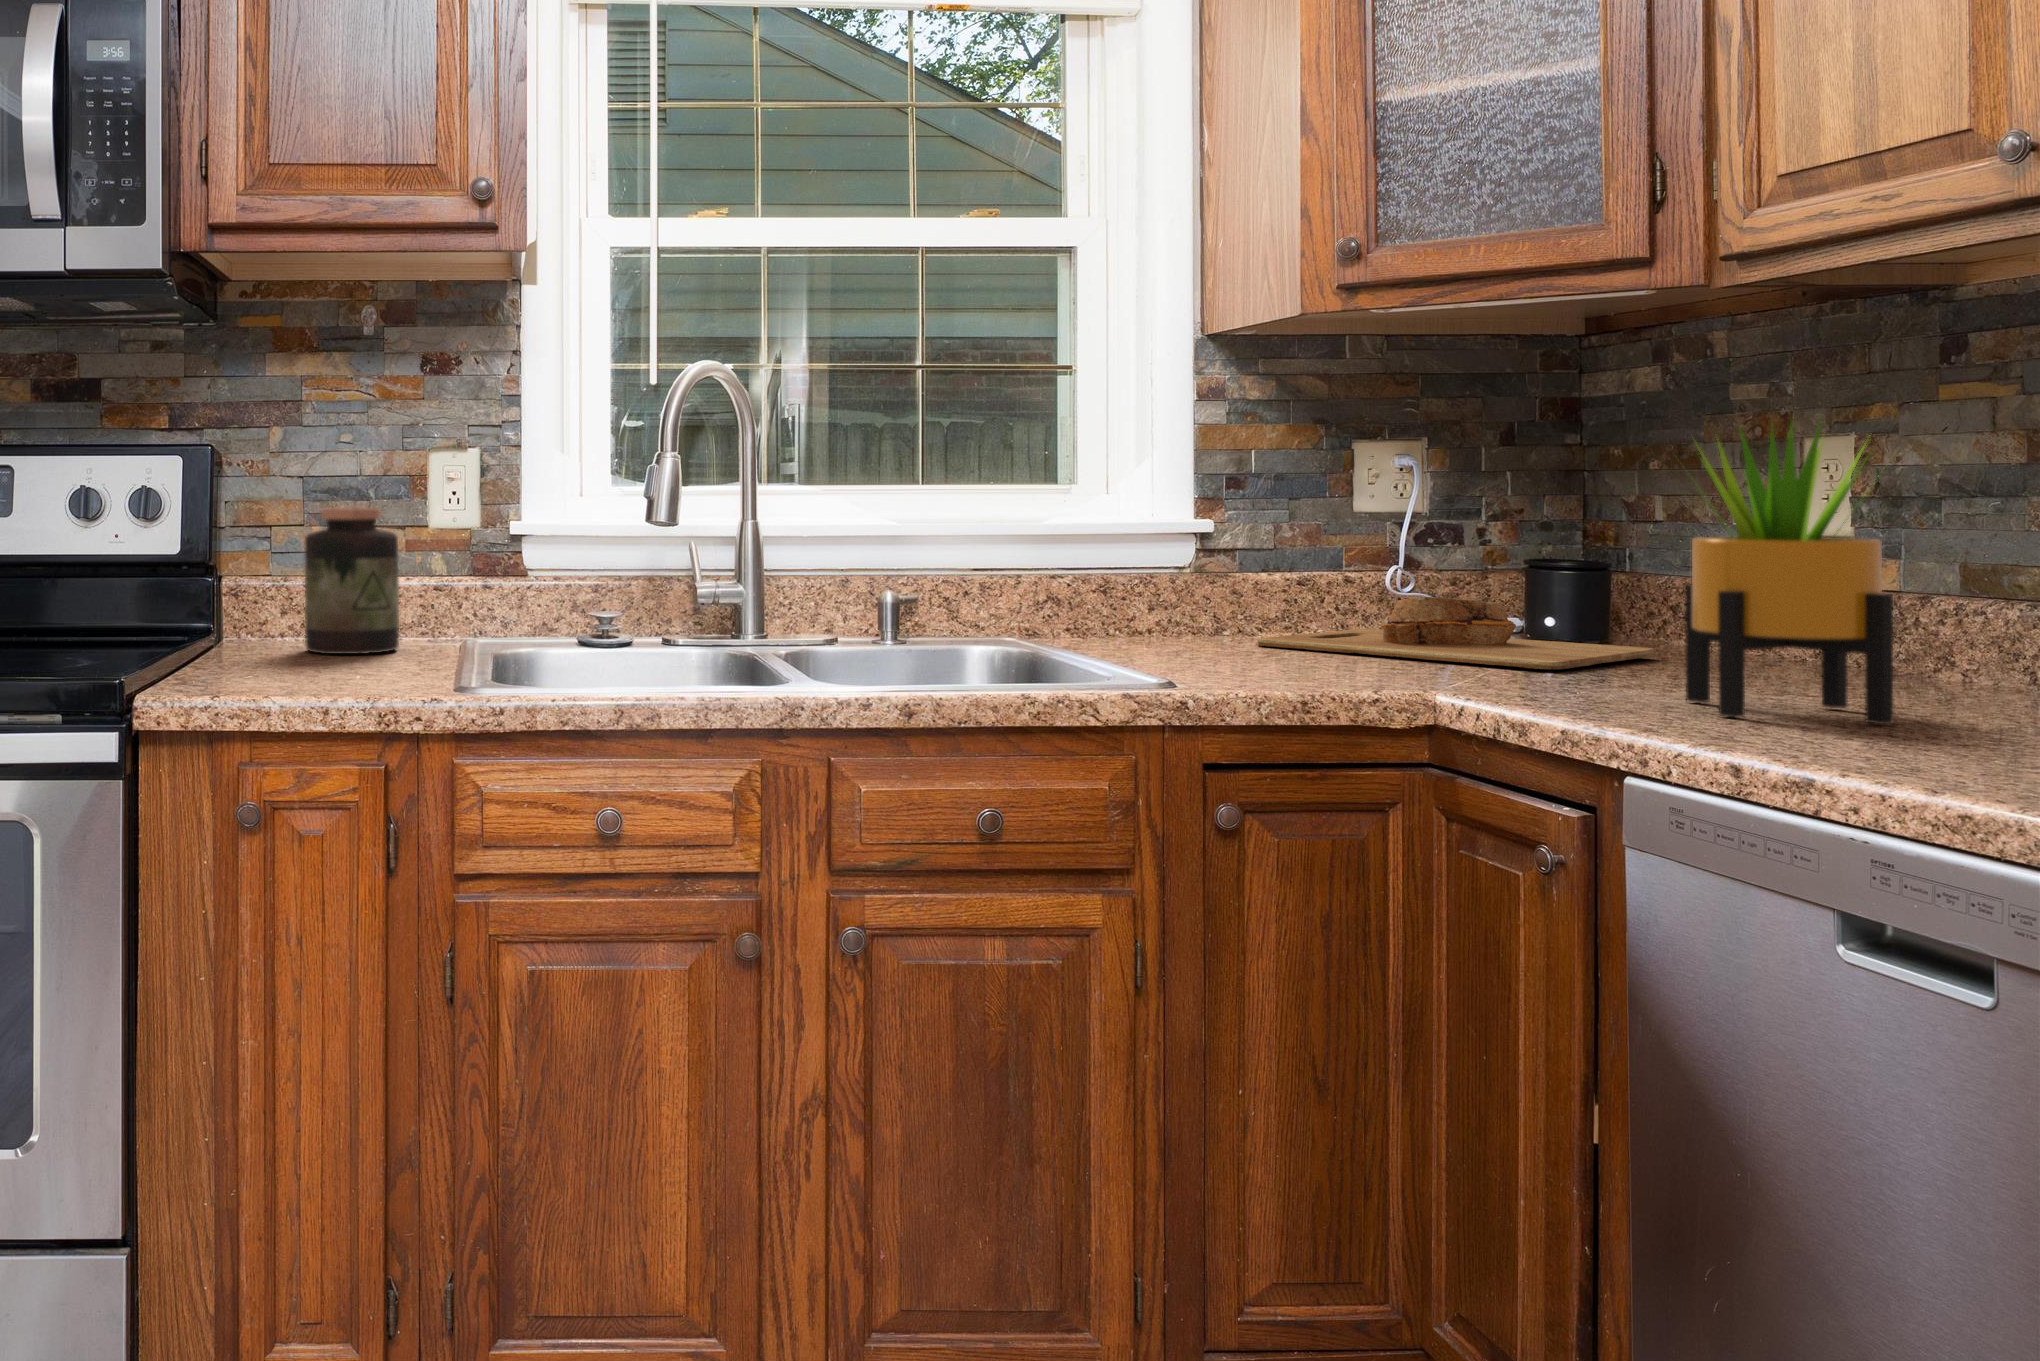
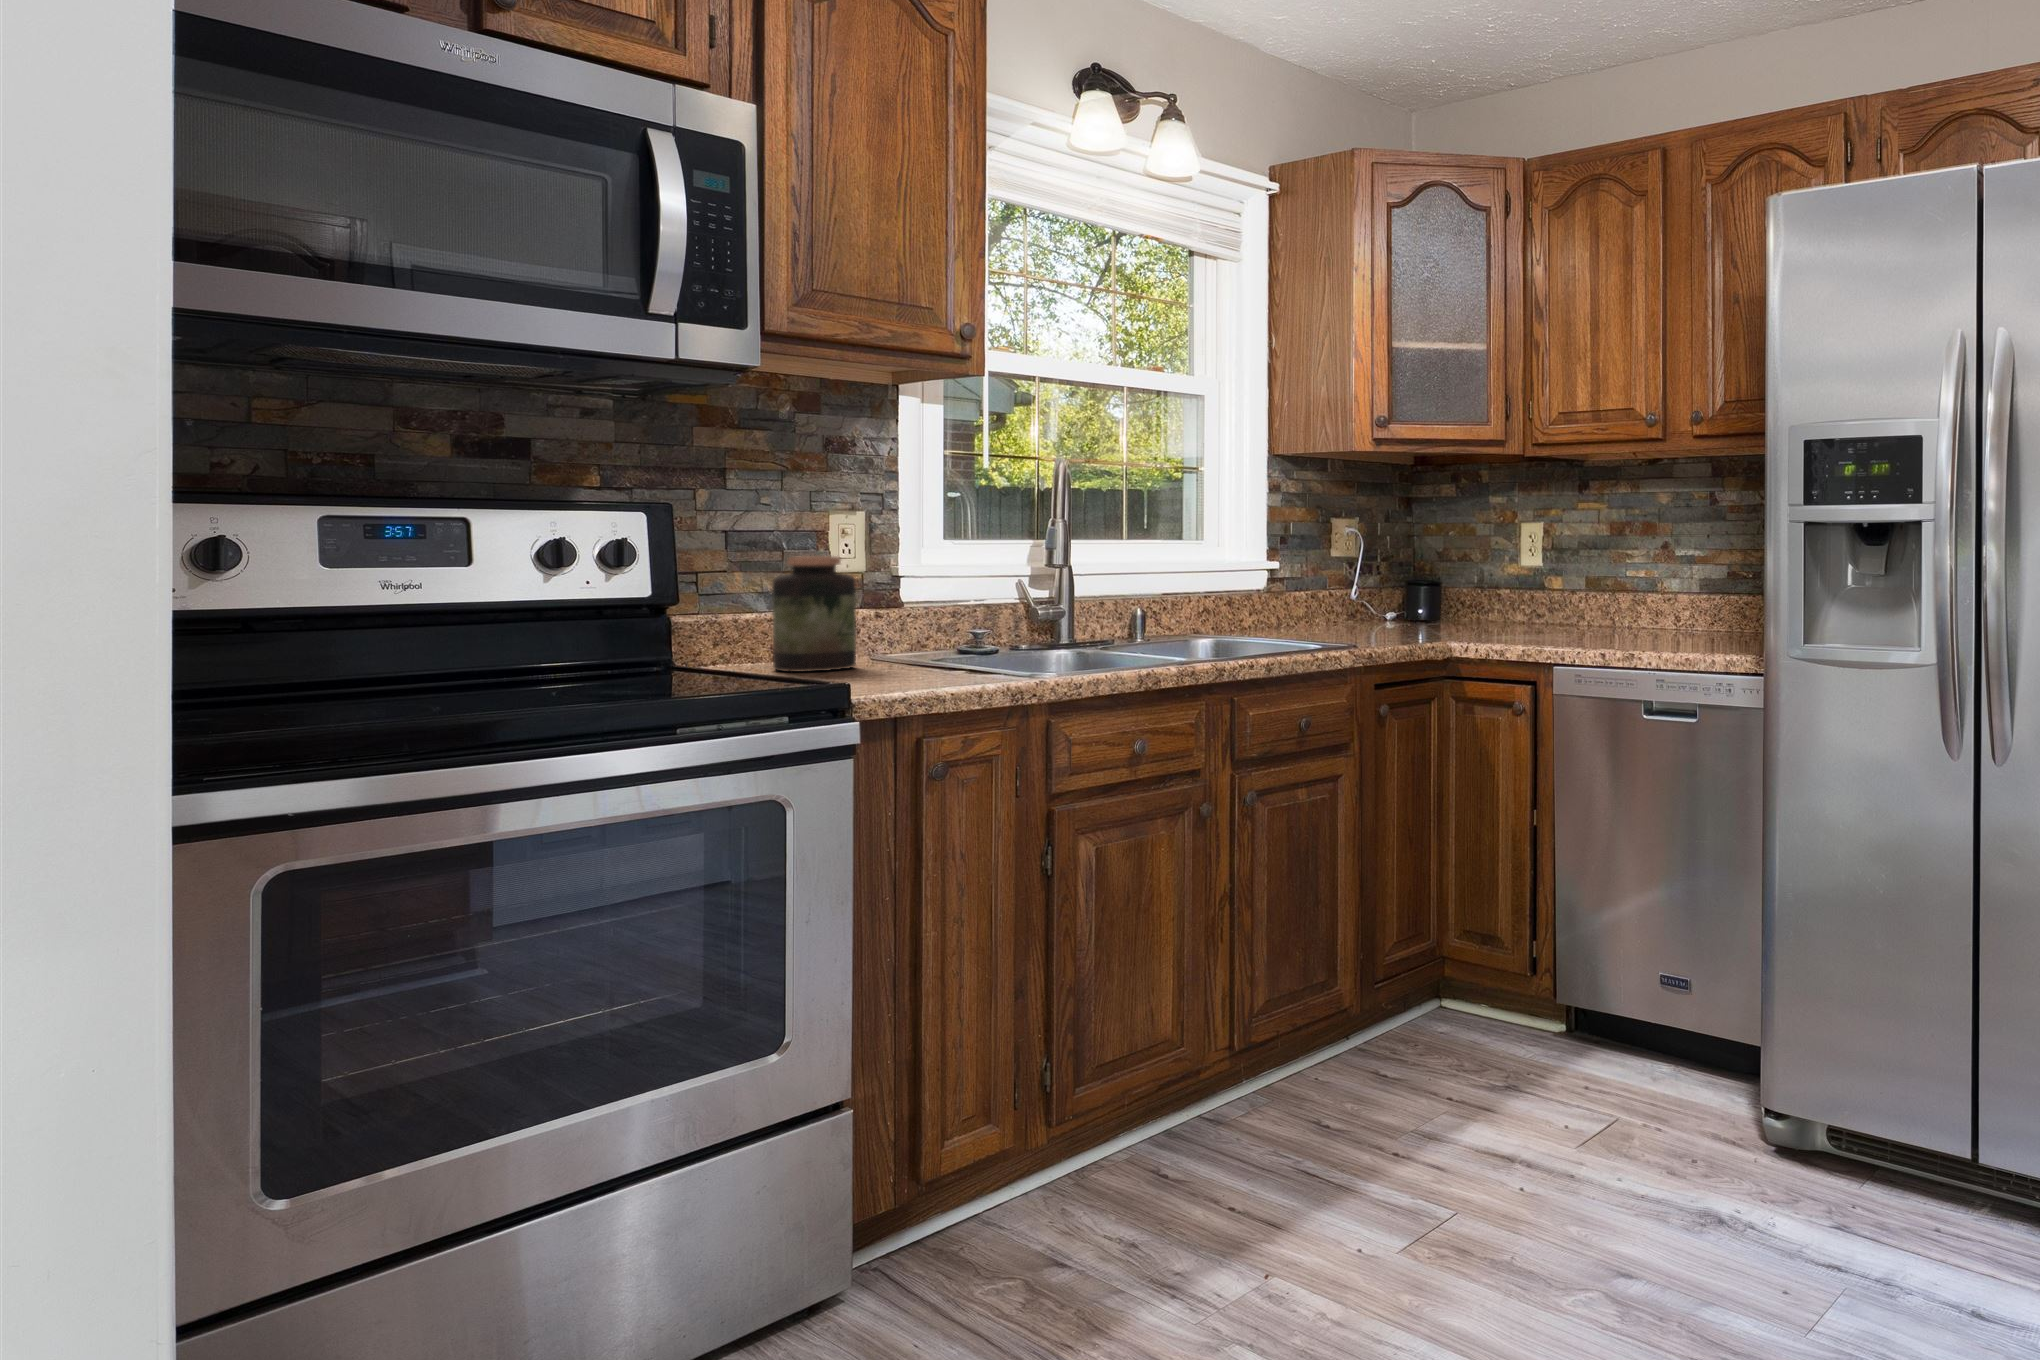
potted plant: present [1685,423,1893,724] -> none [1530,514,1605,641]
cutting board: present [1258,597,1655,670] -> none [1310,600,1471,632]

